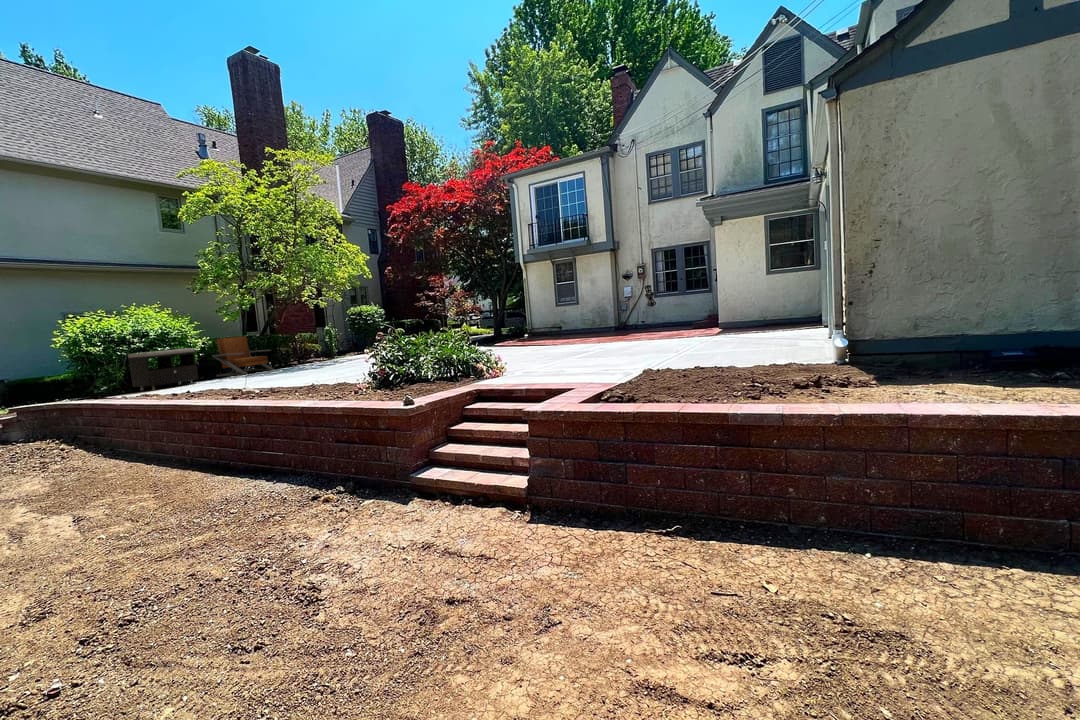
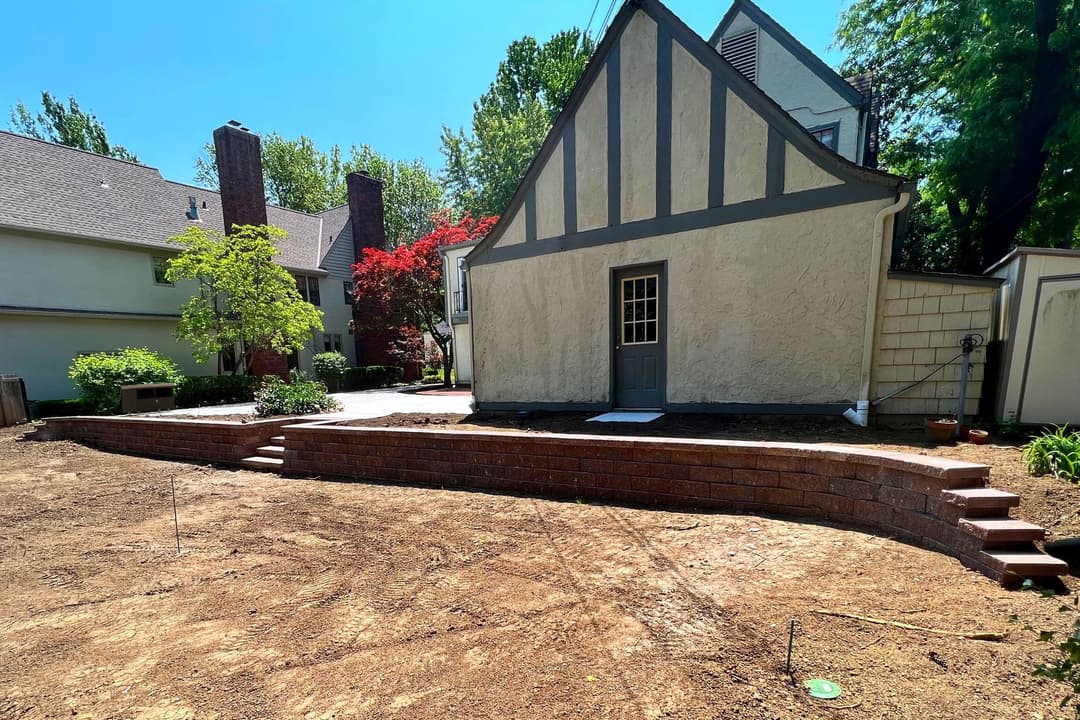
lounge chair: present [212,336,273,376] -> none [186,376,238,409]

